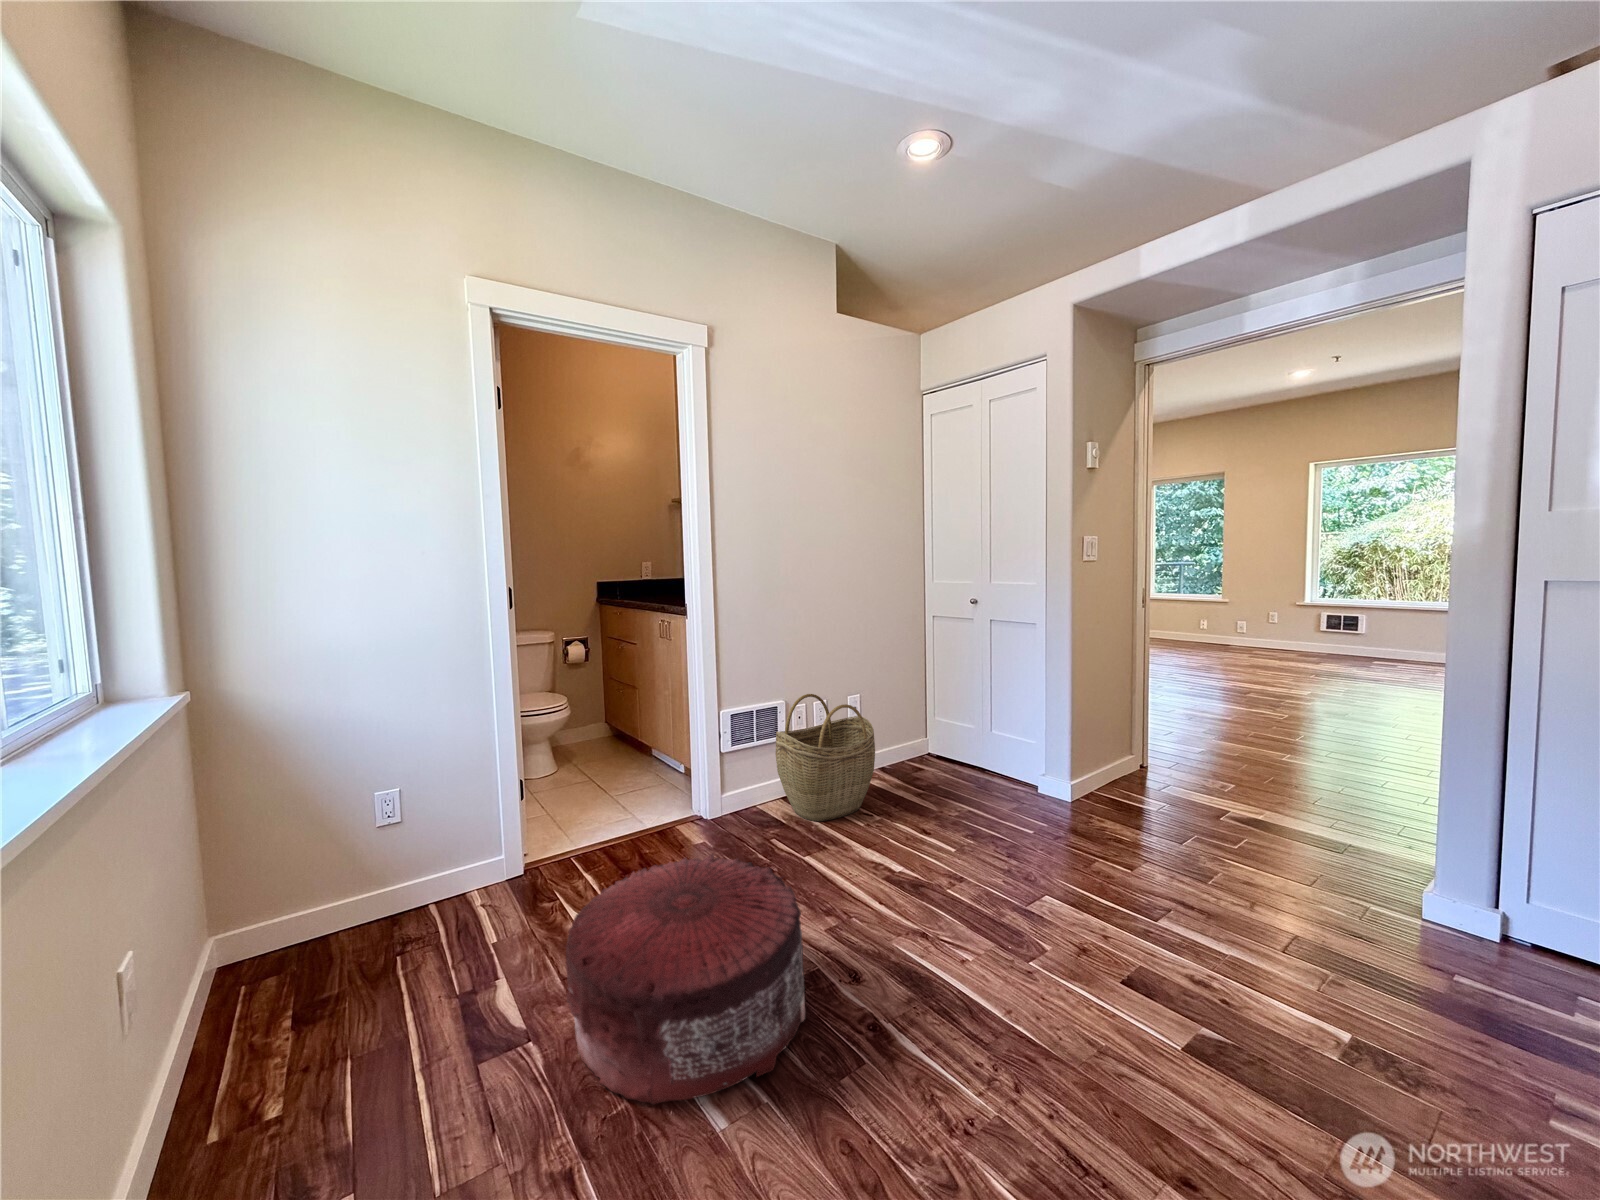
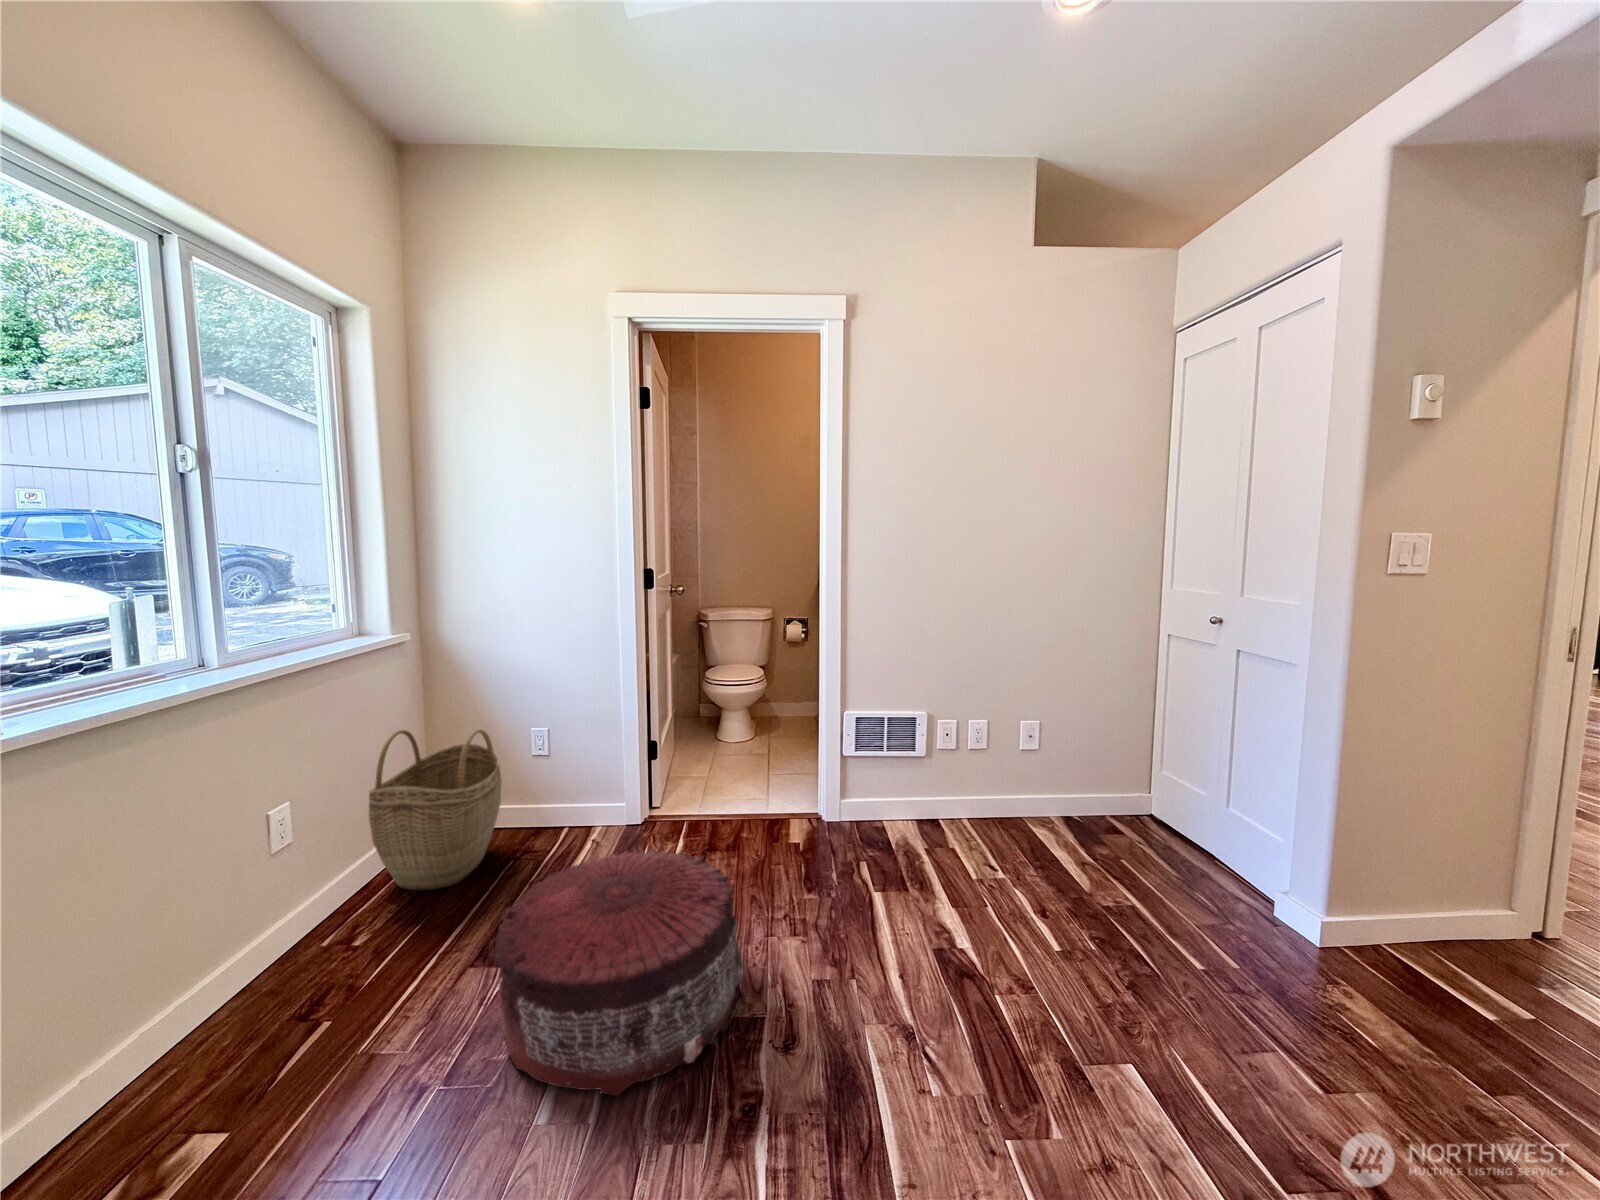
woven basket: present [775,694,875,821] -> present [369,729,501,890]

